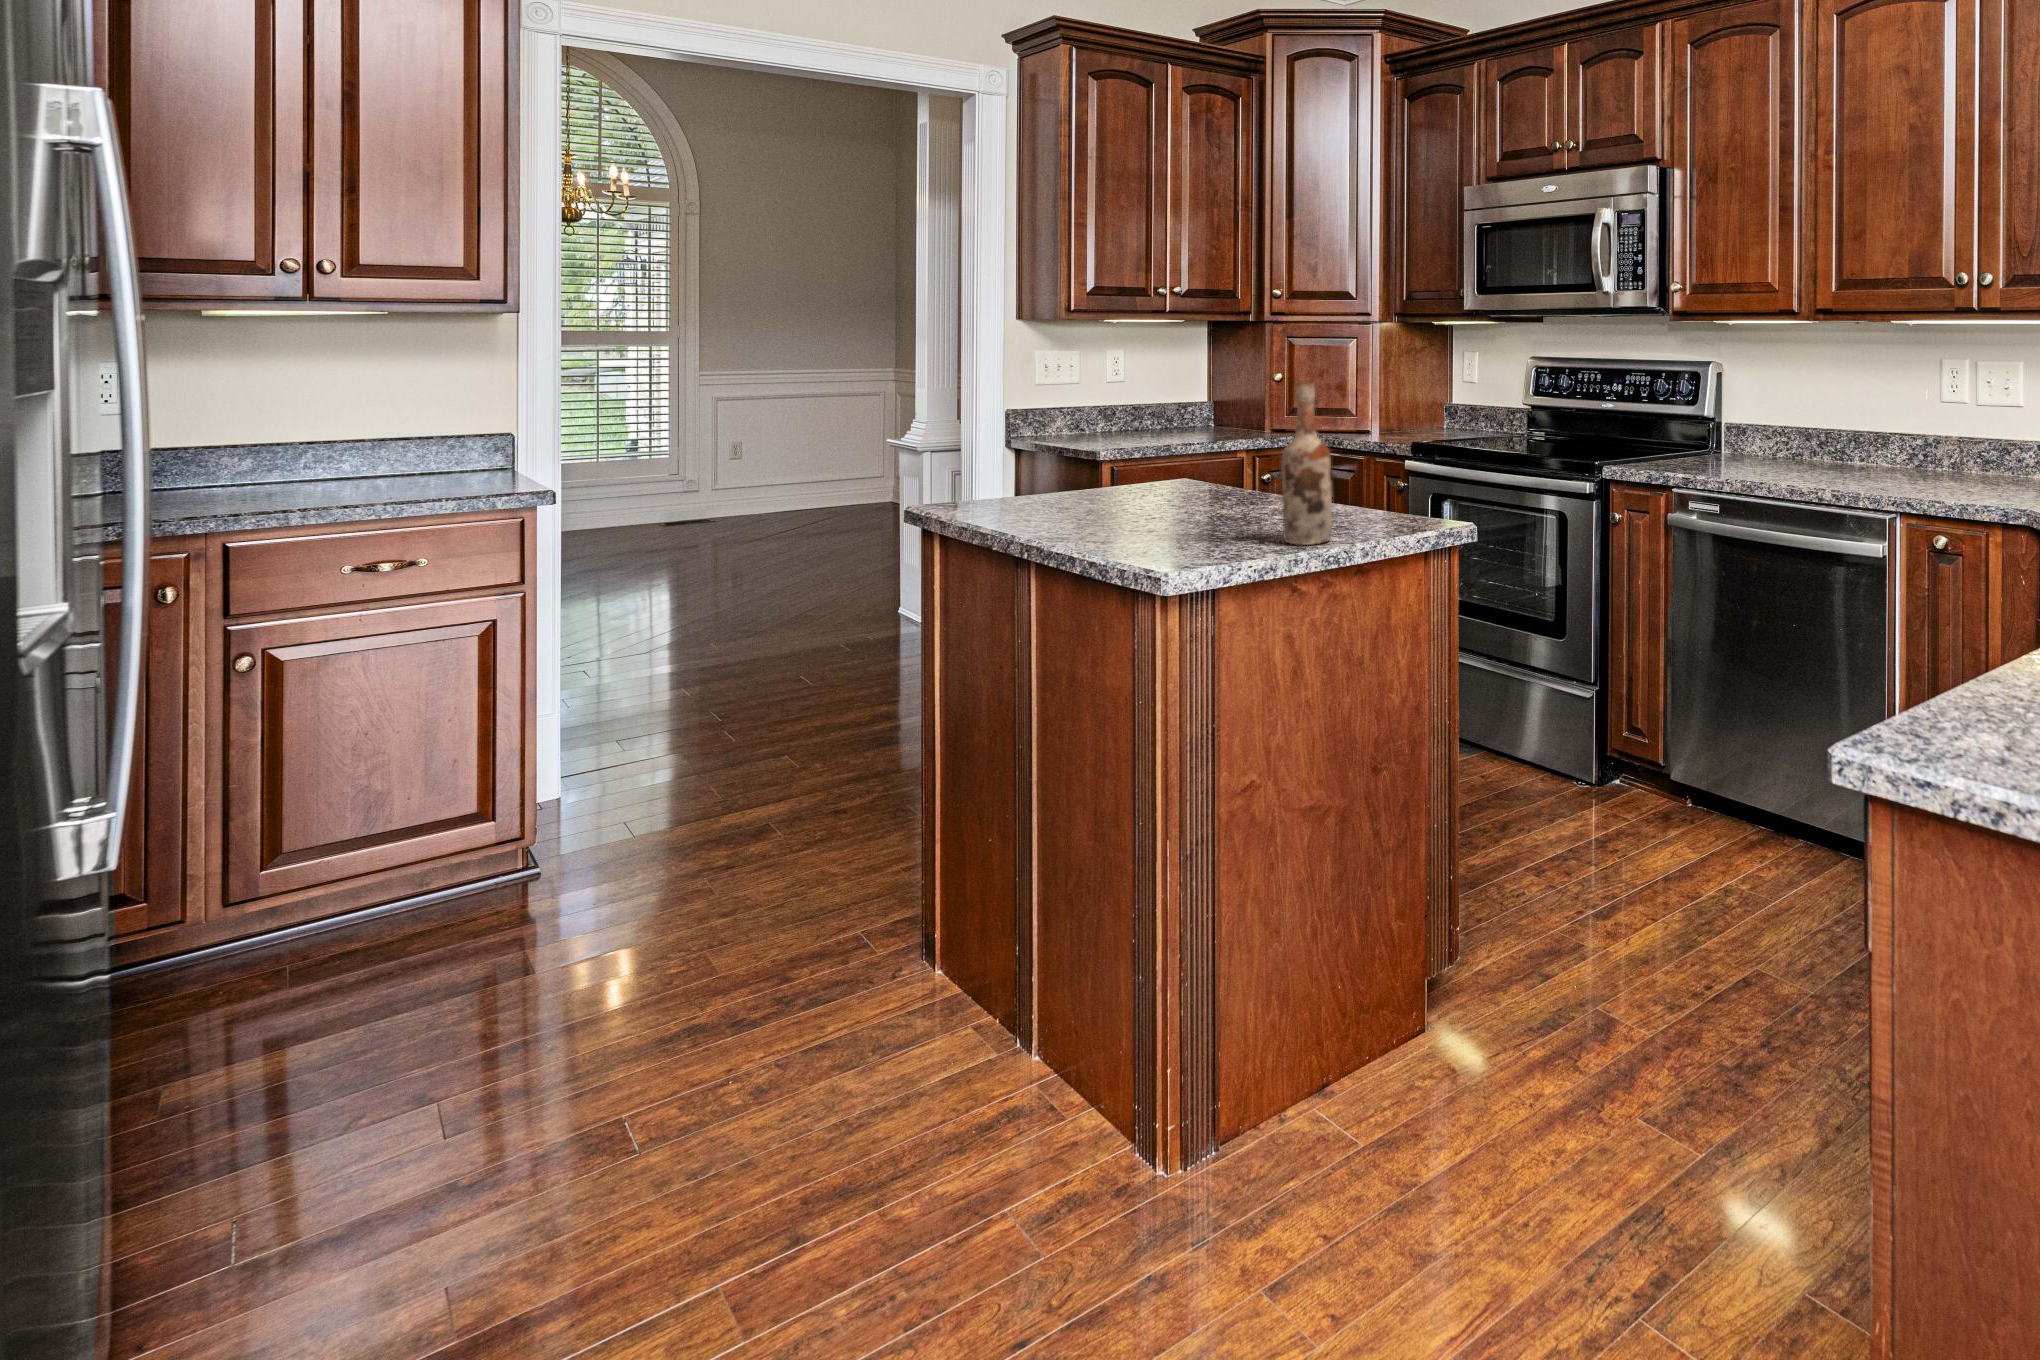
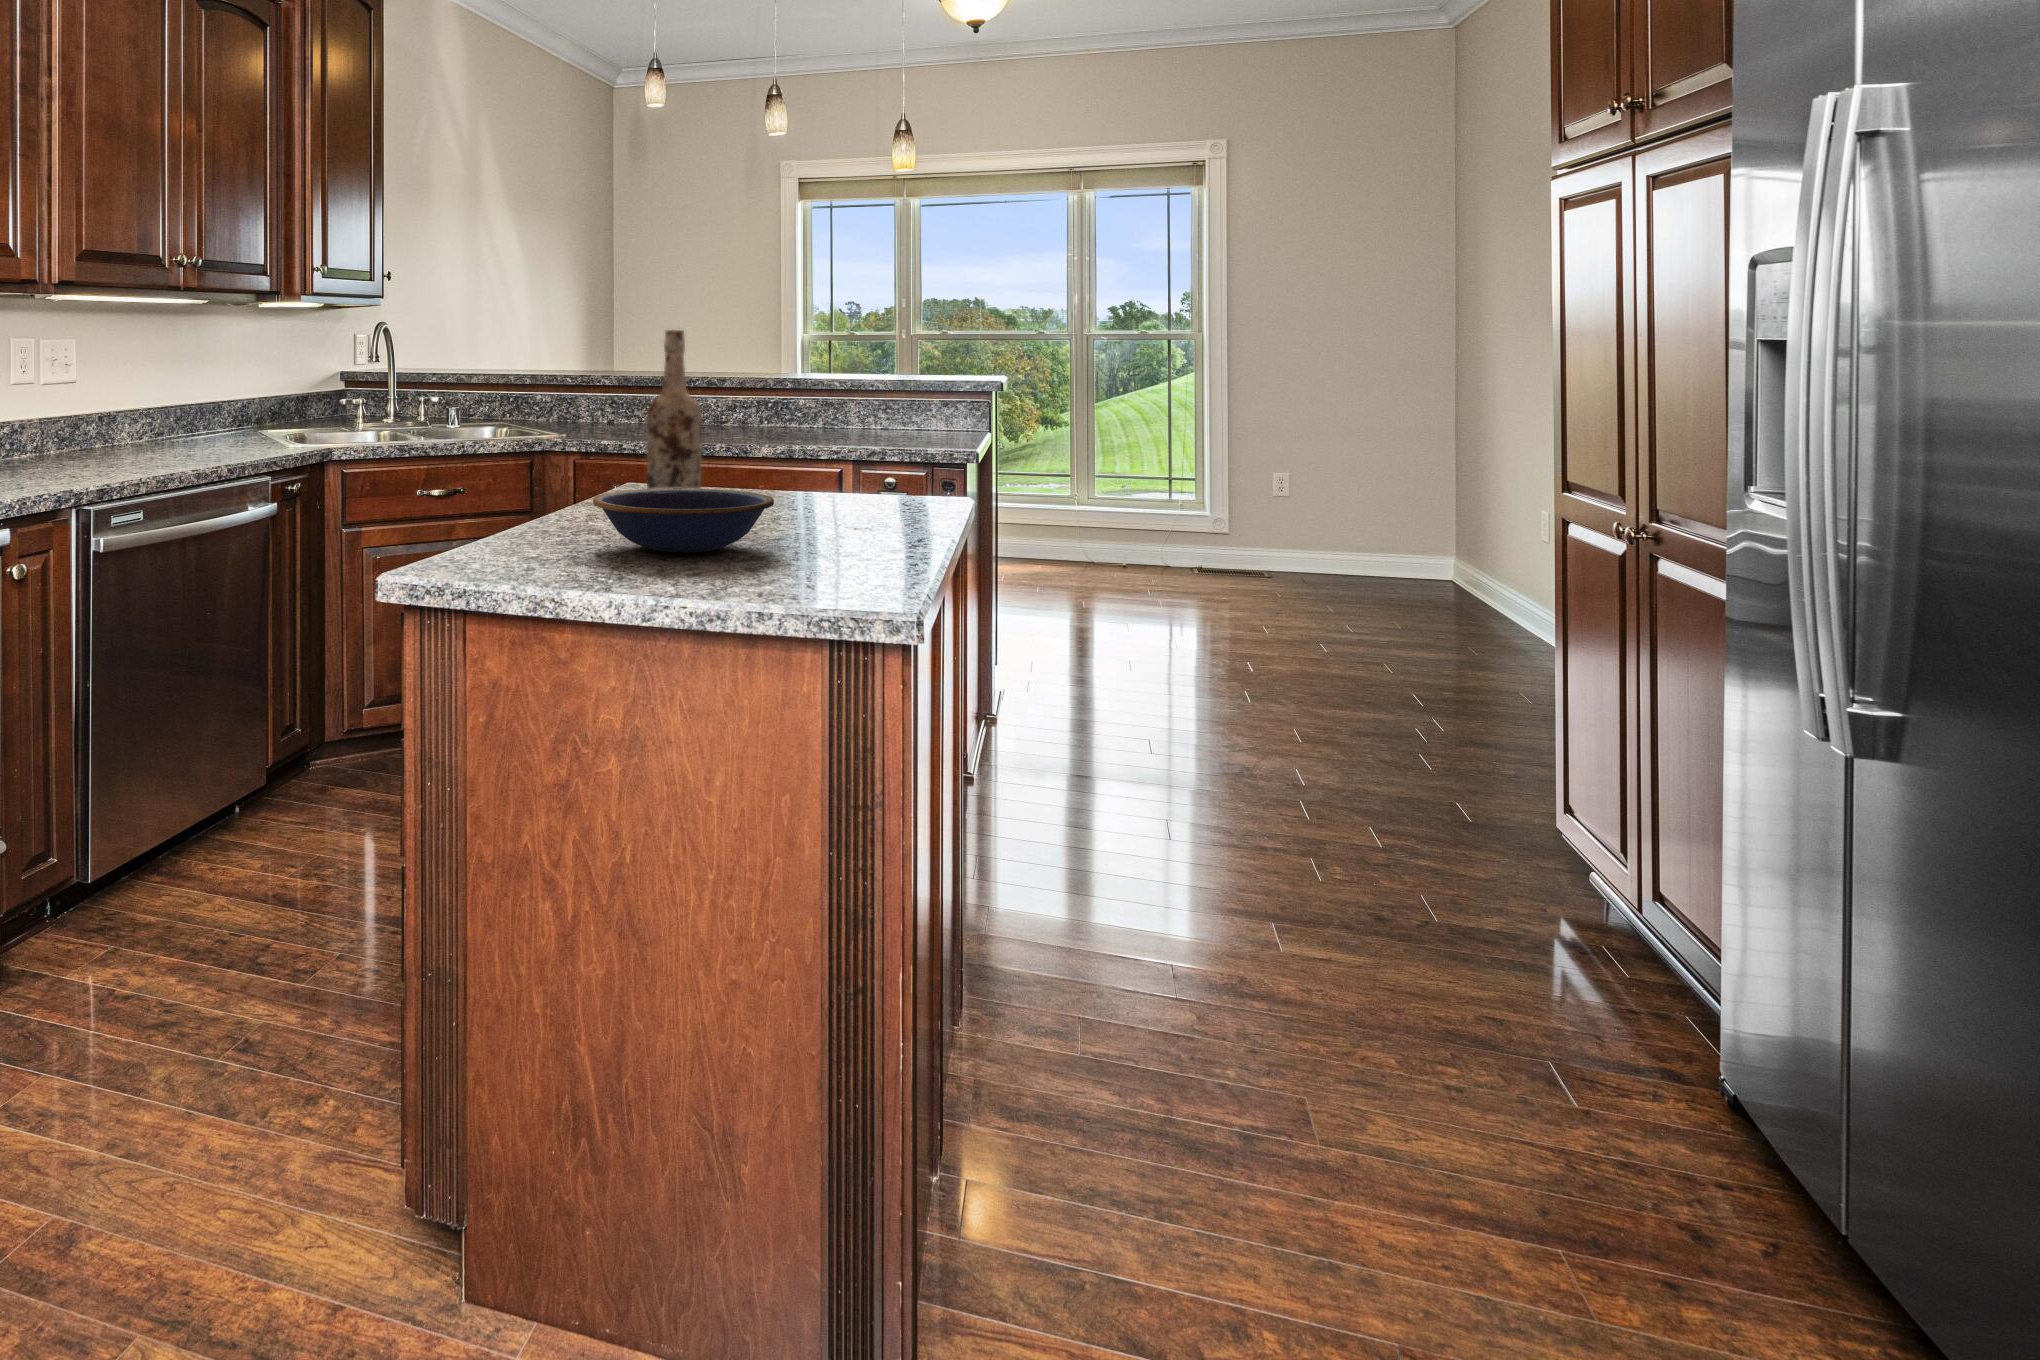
bowl: none [1073,484,1197,528] -> present [593,488,774,553]

